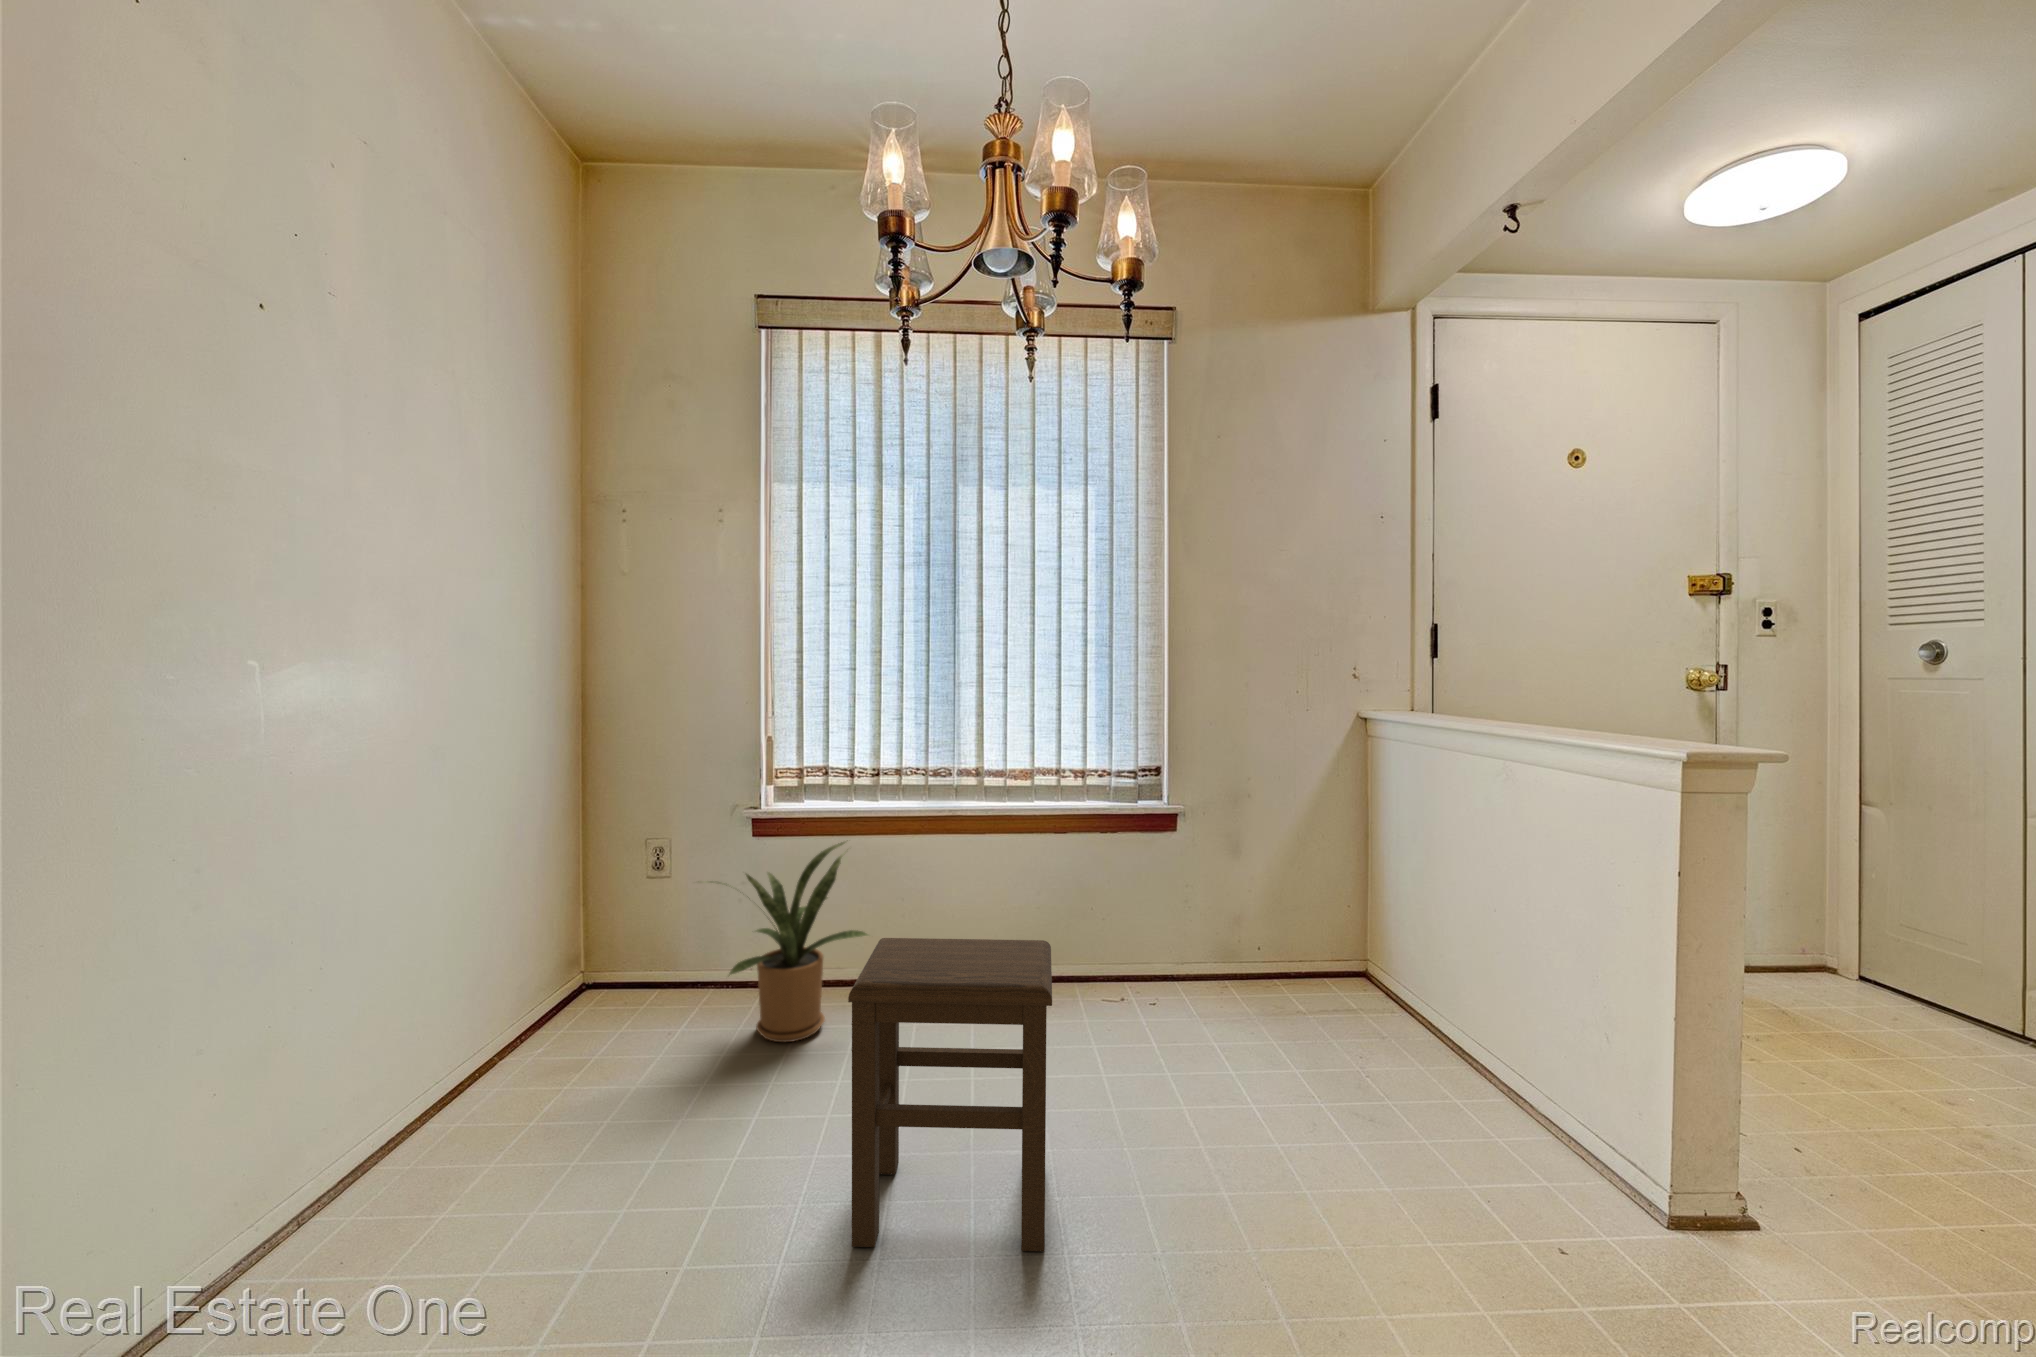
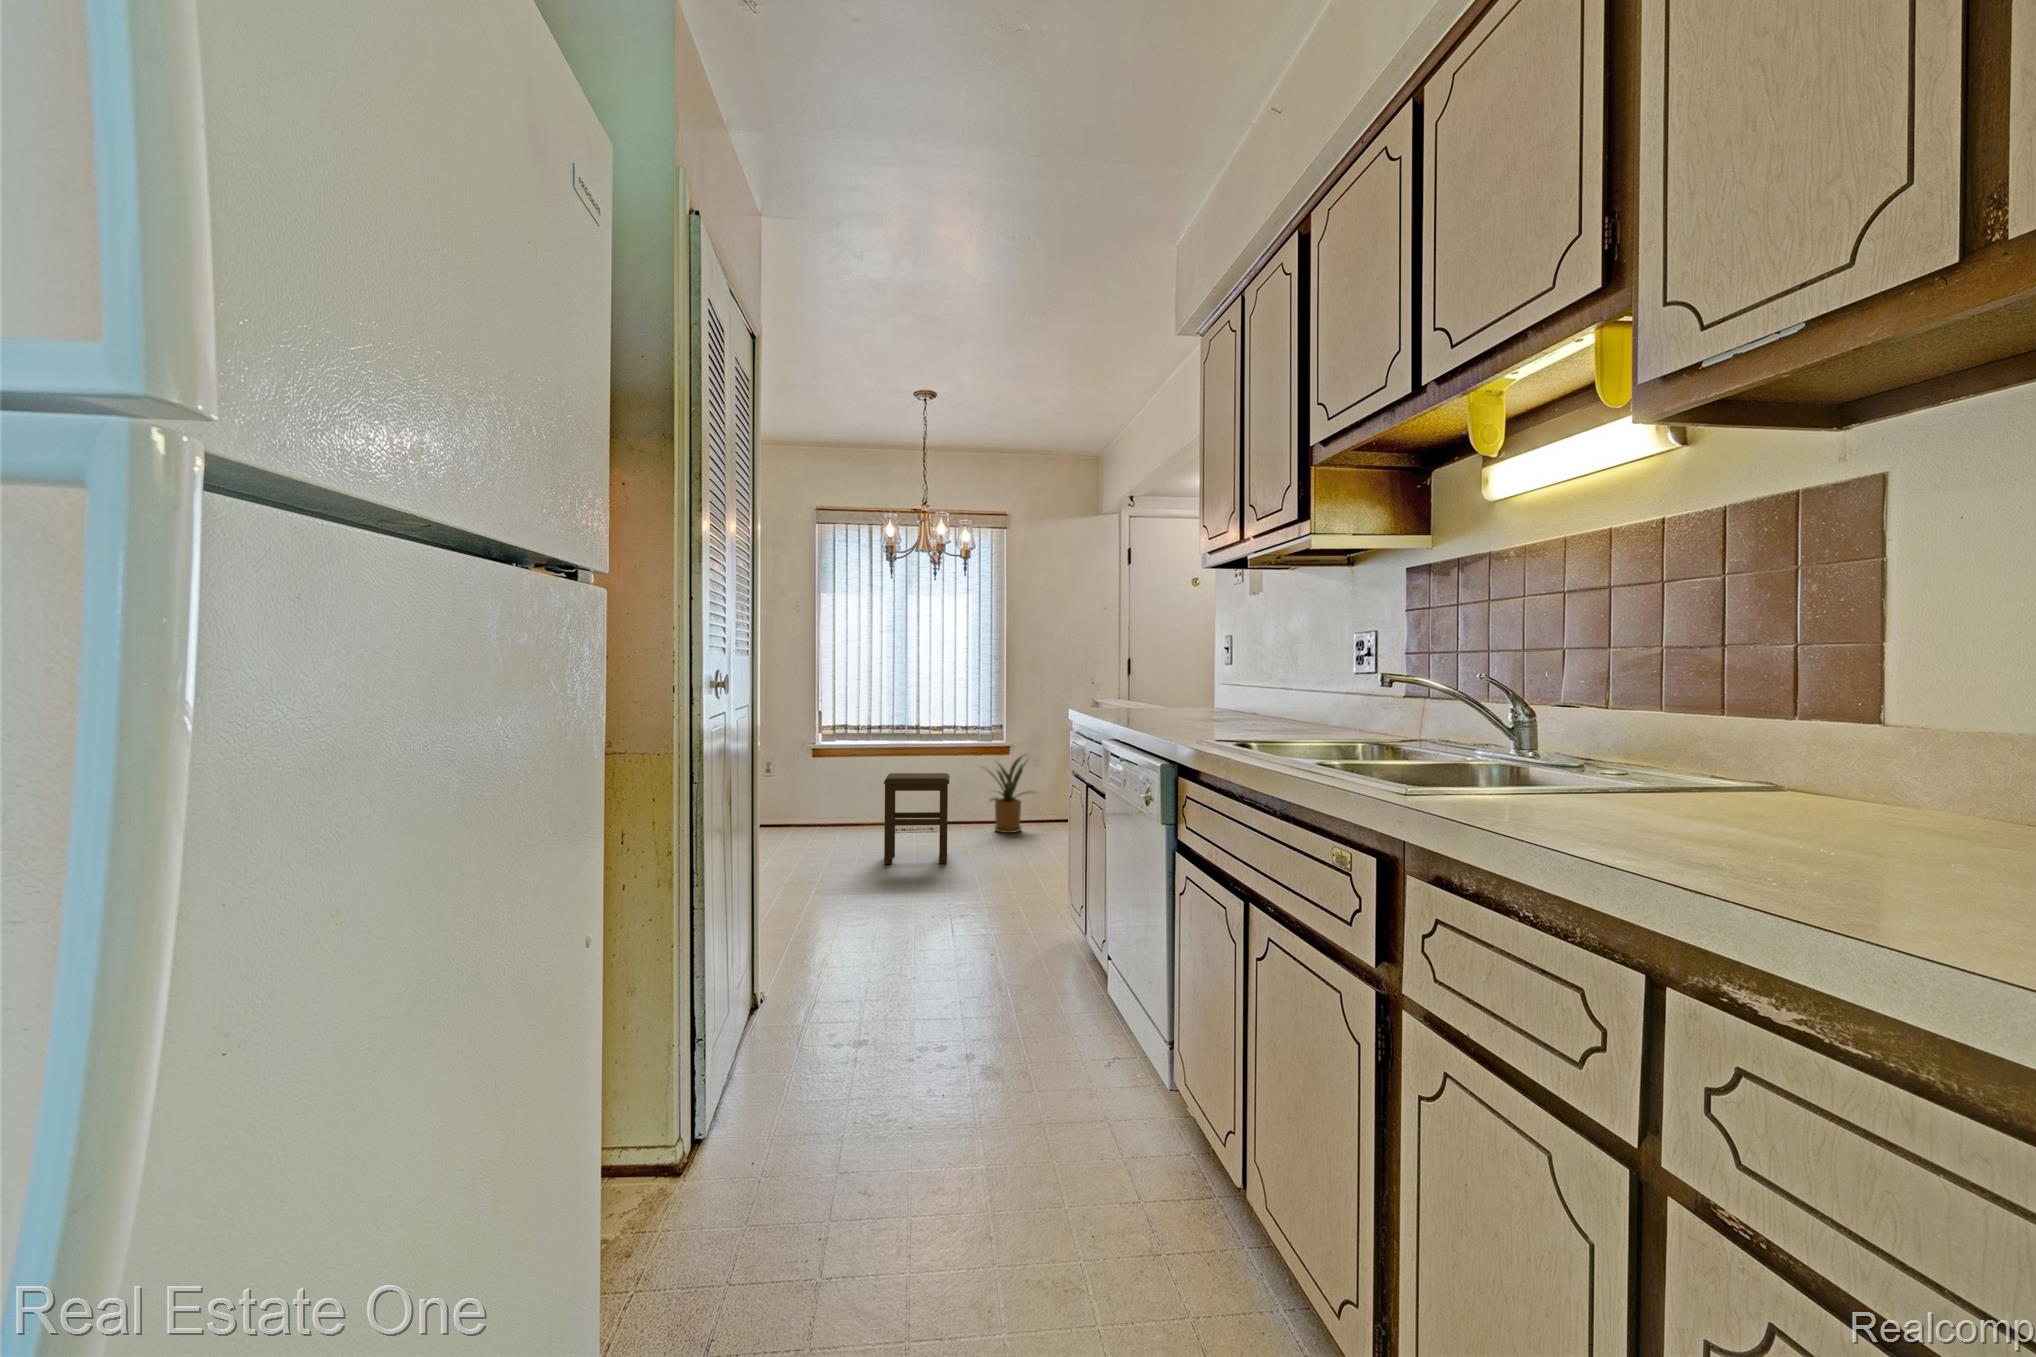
house plant: present [711,842,868,1042] -> present [990,753,1031,833]

